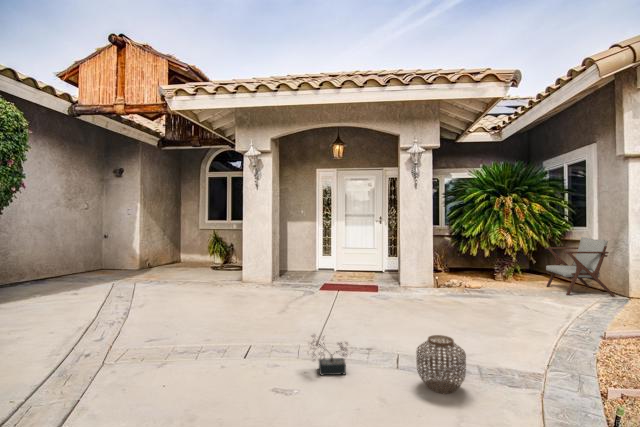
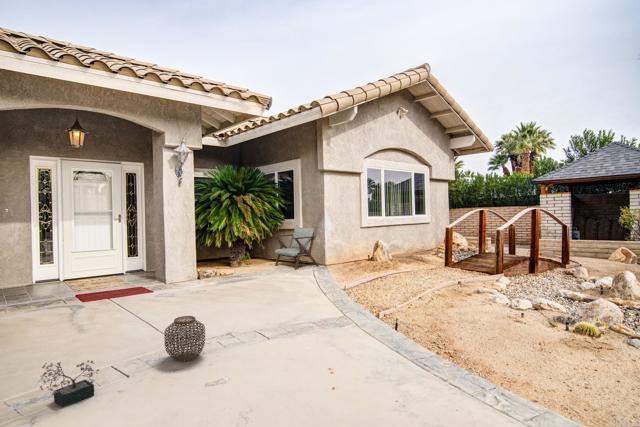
decorative plant: present [311,335,348,375] -> present [40,360,99,407]
woven basket: present [416,335,466,394] -> present [164,316,205,362]

